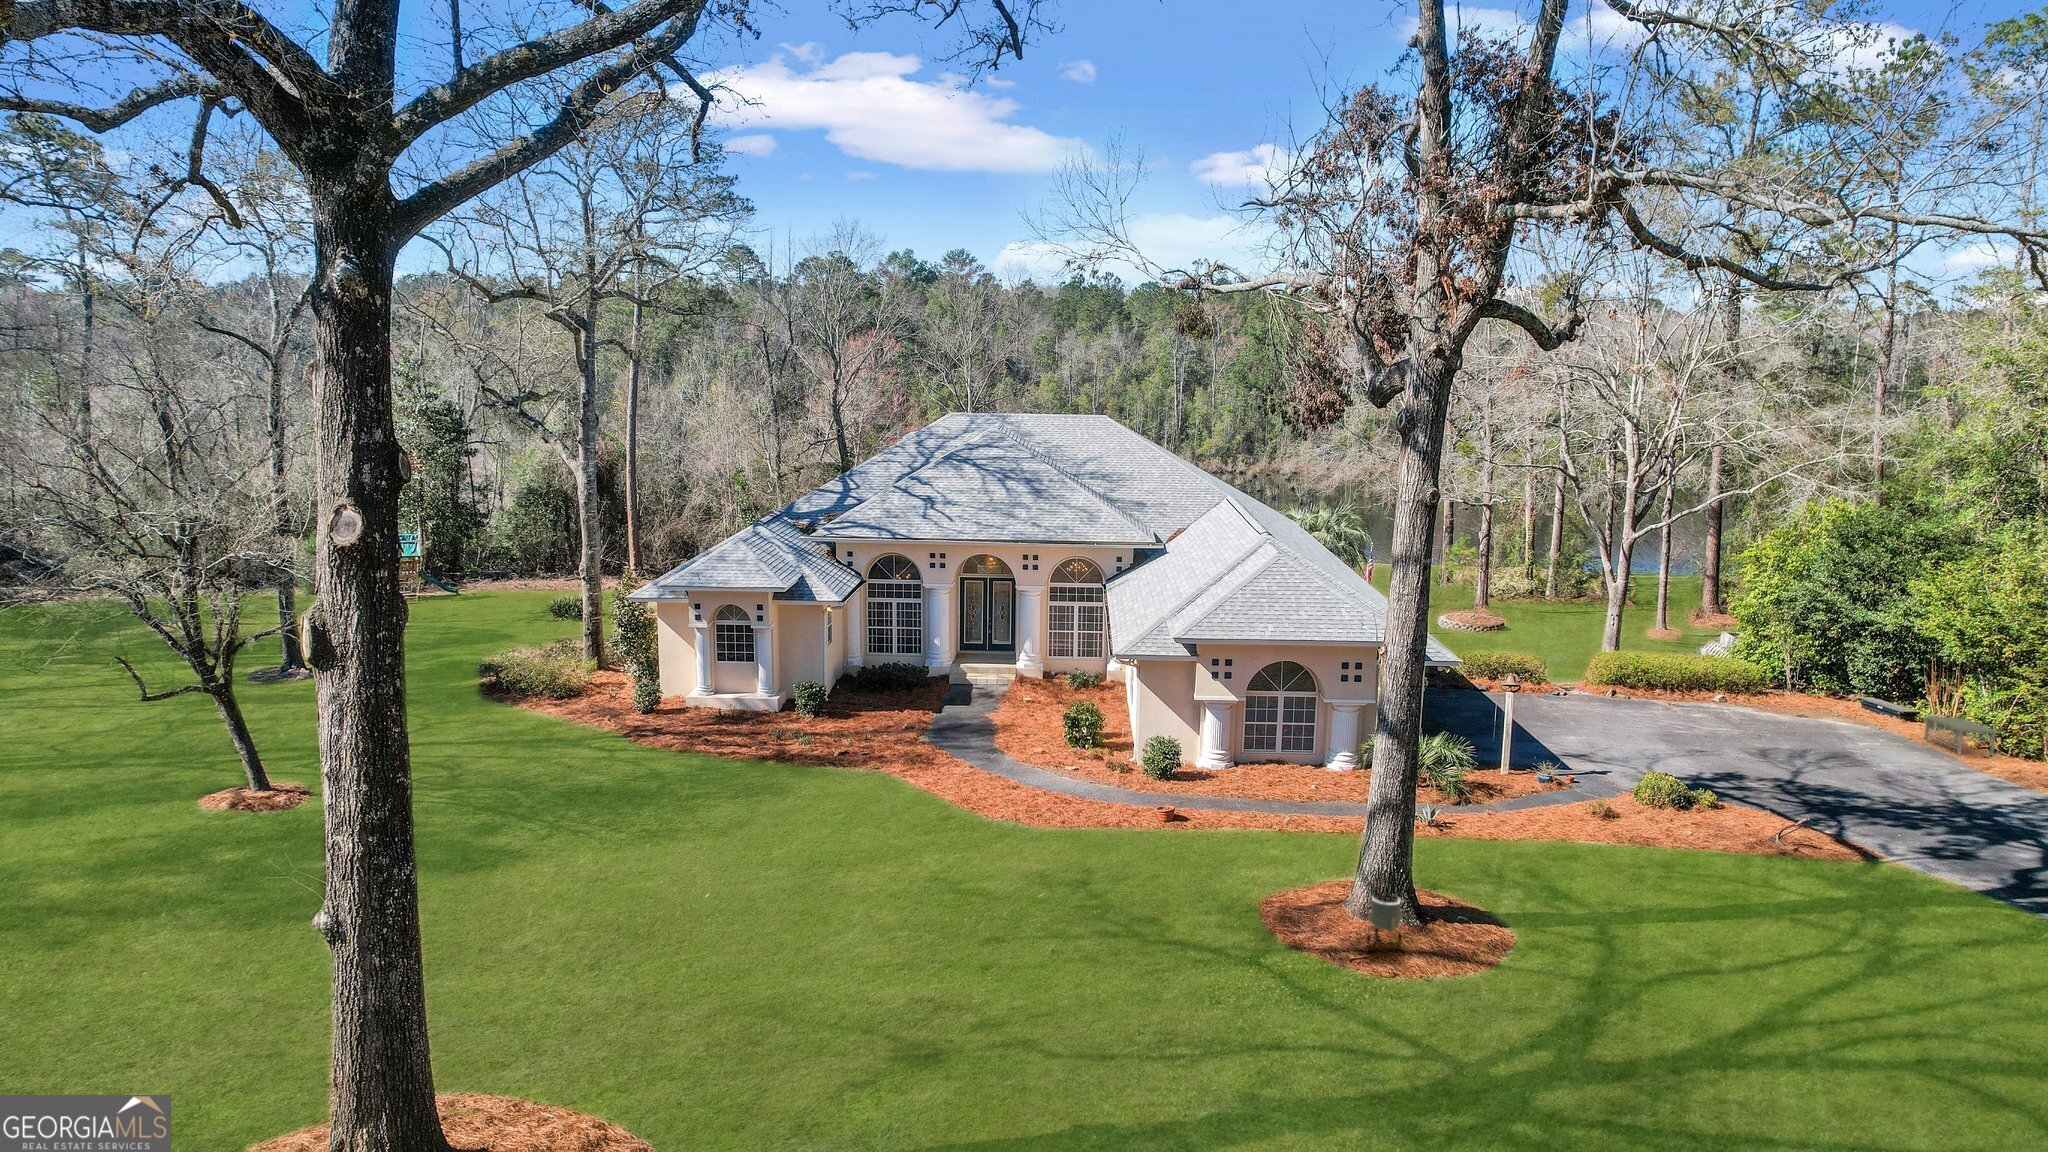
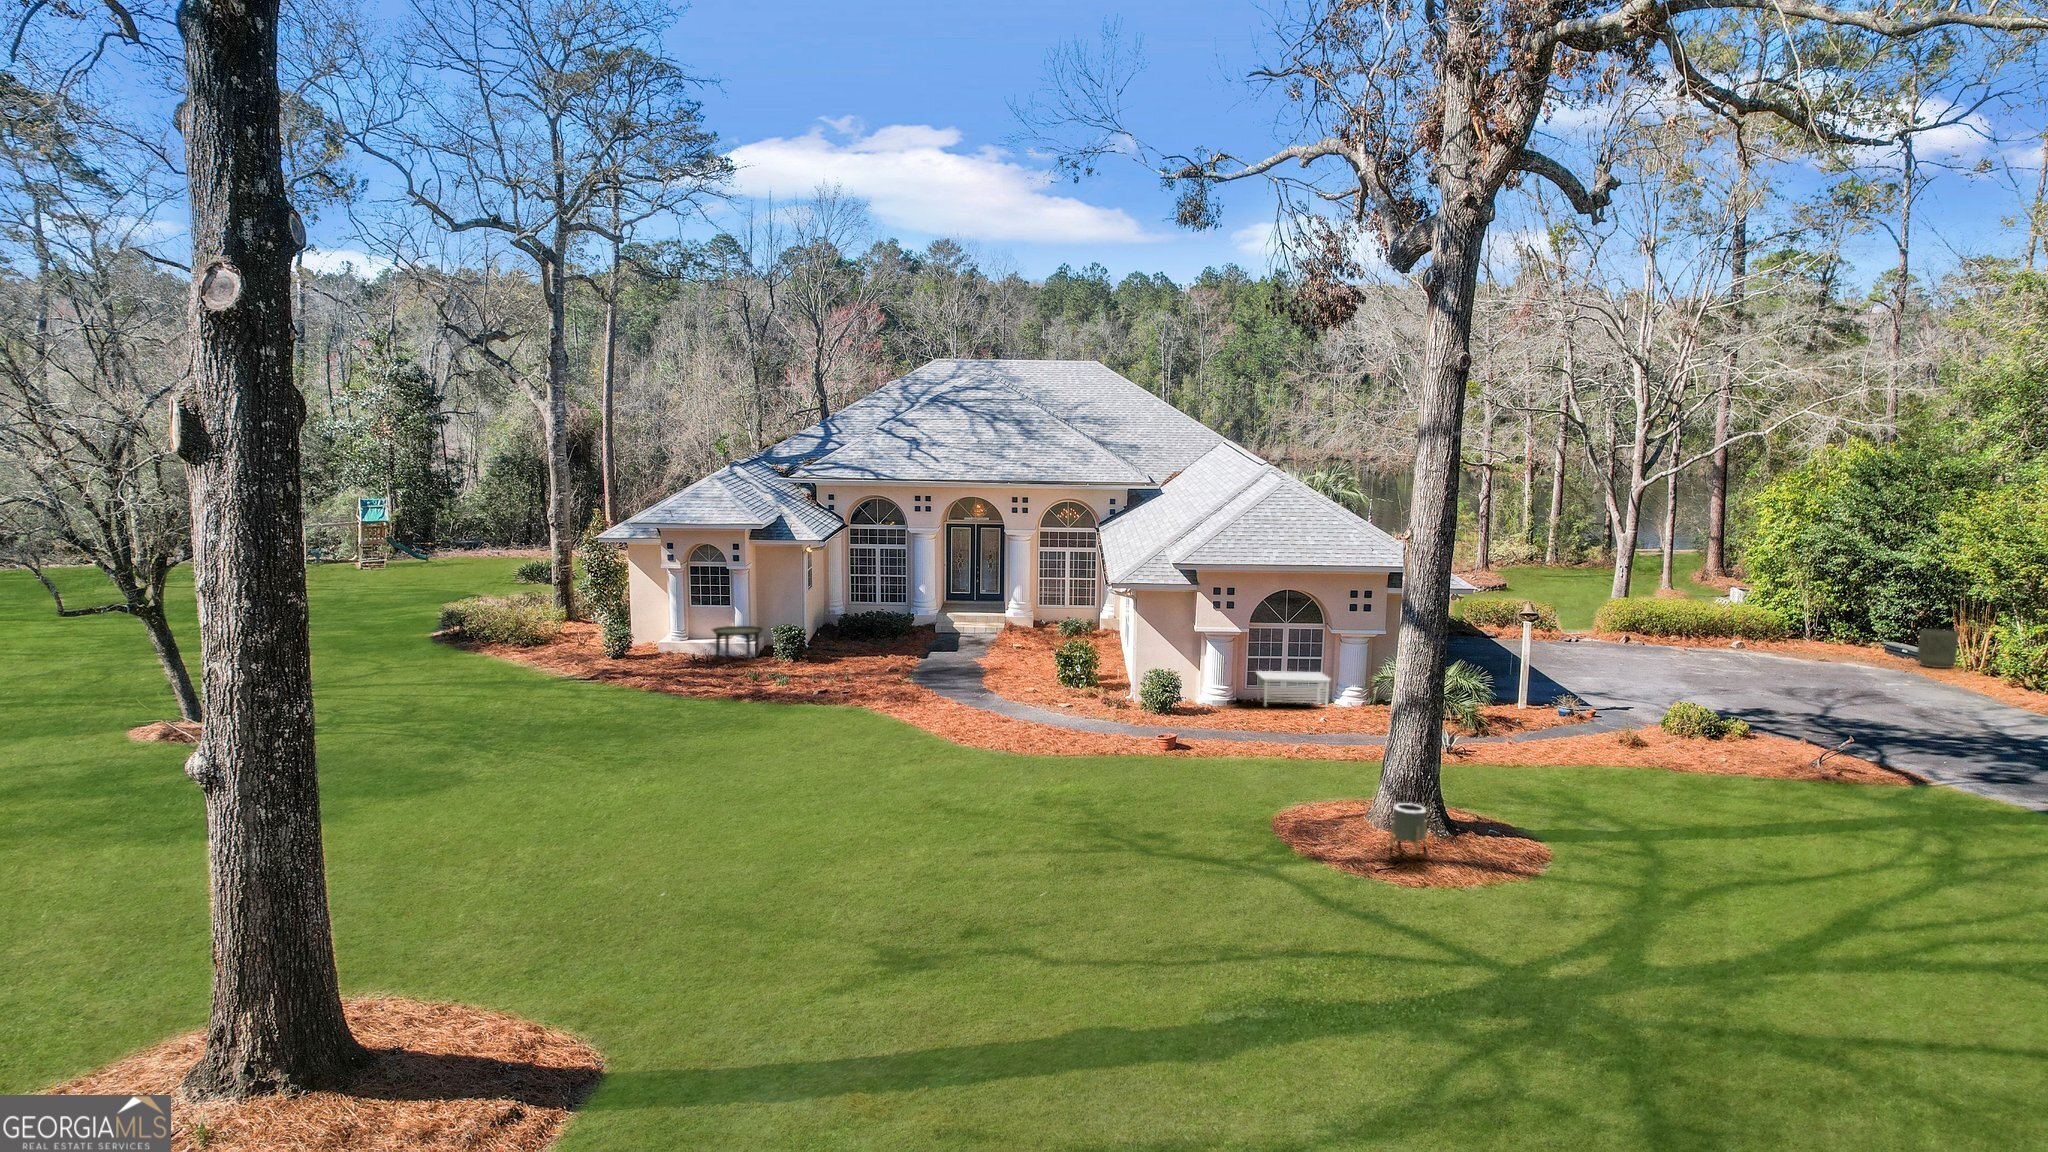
round table: none [741,682,790,718] -> present [712,626,762,661]
trash can: none [1887,689,1927,727] -> present [1917,629,1959,668]
storage bench: present [1924,716,1998,756] -> present [1256,671,1330,707]

